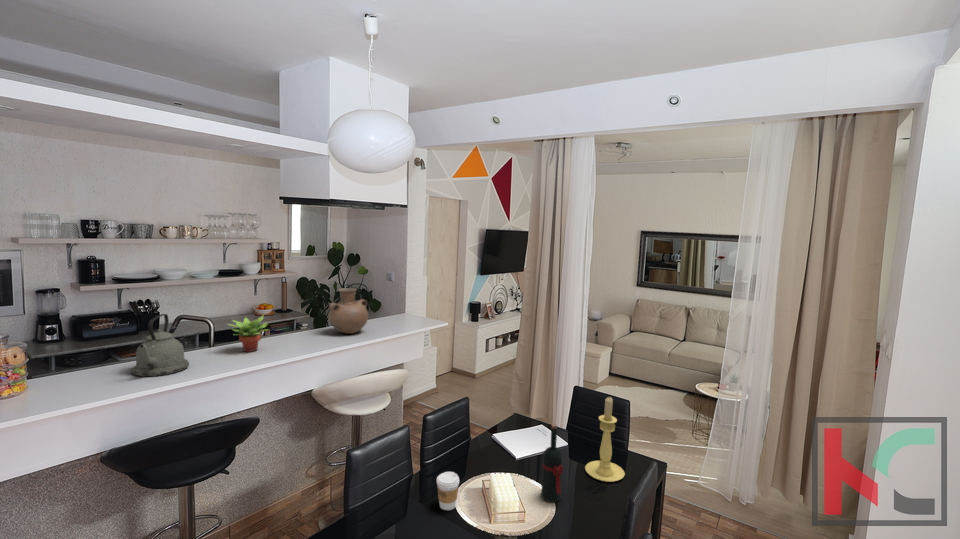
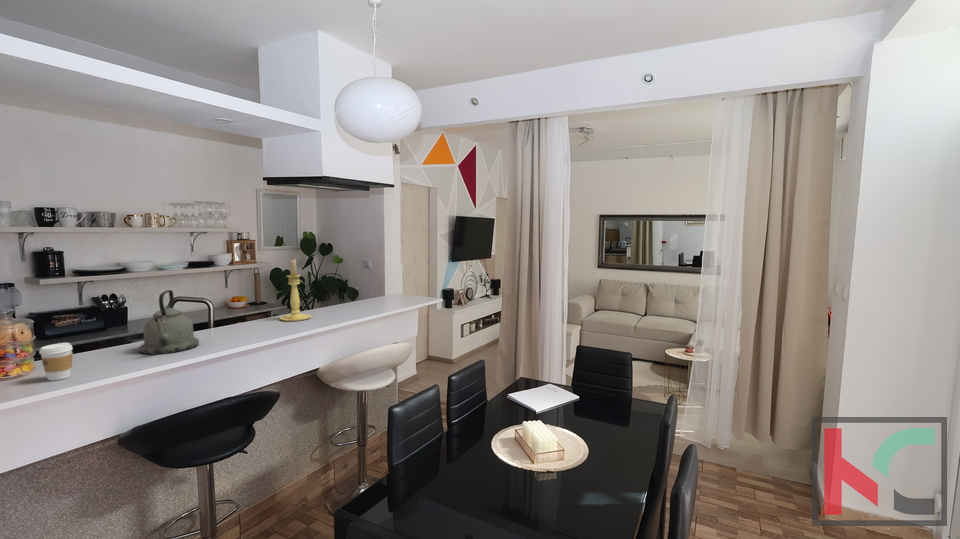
vase: present [328,288,368,334] -> none [326,266,367,312]
succulent plant: present [232,316,266,352] -> none [231,291,274,330]
candle holder: present [585,397,625,482] -> present [280,259,311,321]
wine bottle: present [541,424,563,502] -> none [573,367,594,441]
coffee cup: present [436,472,459,510] -> present [39,343,73,381]

